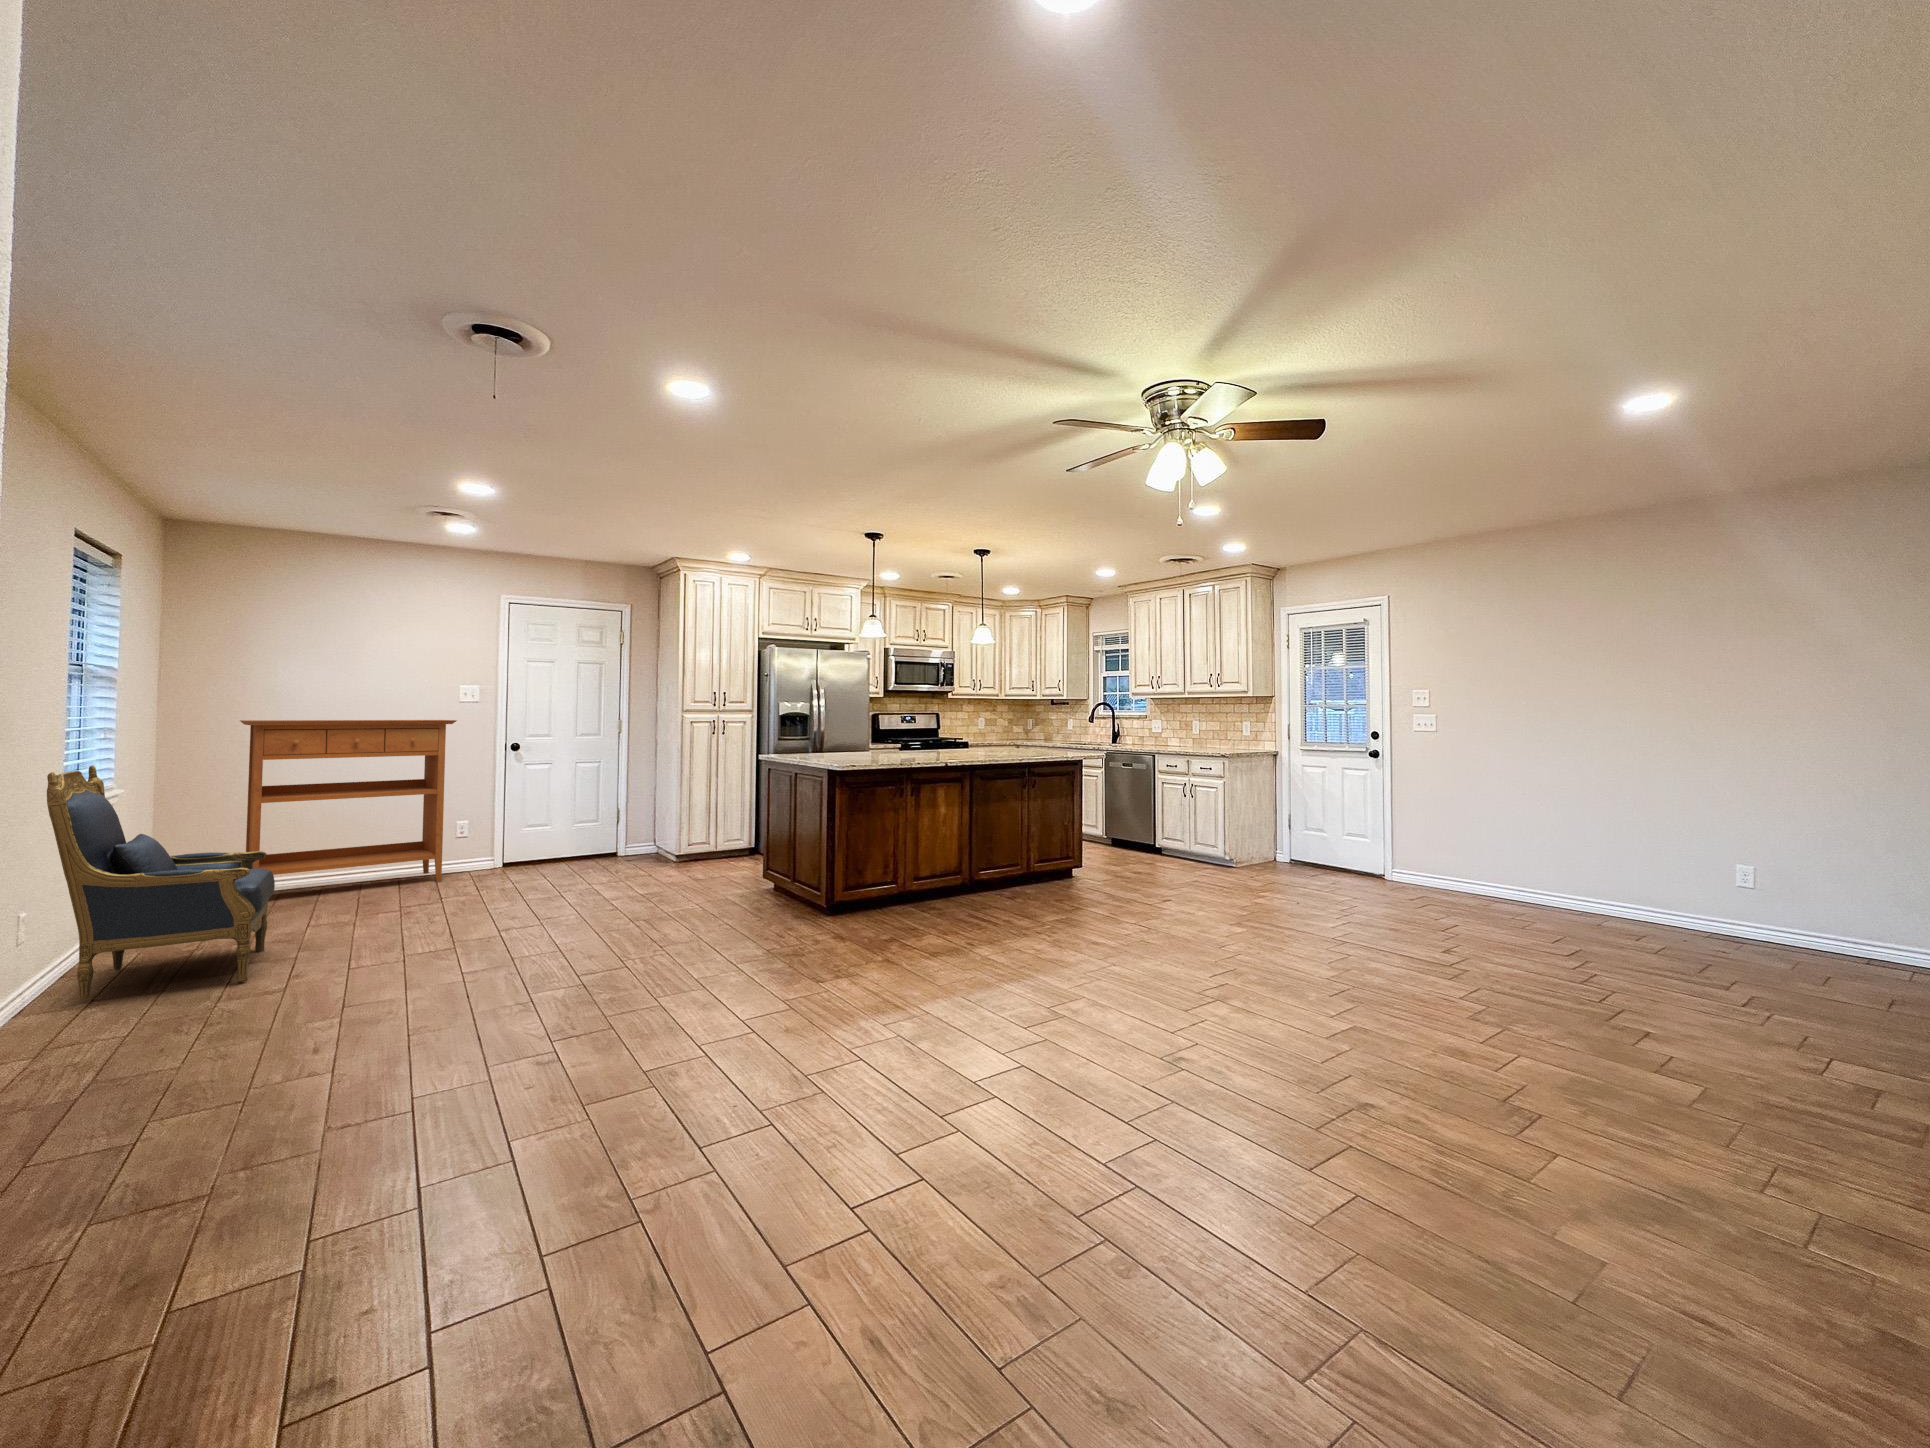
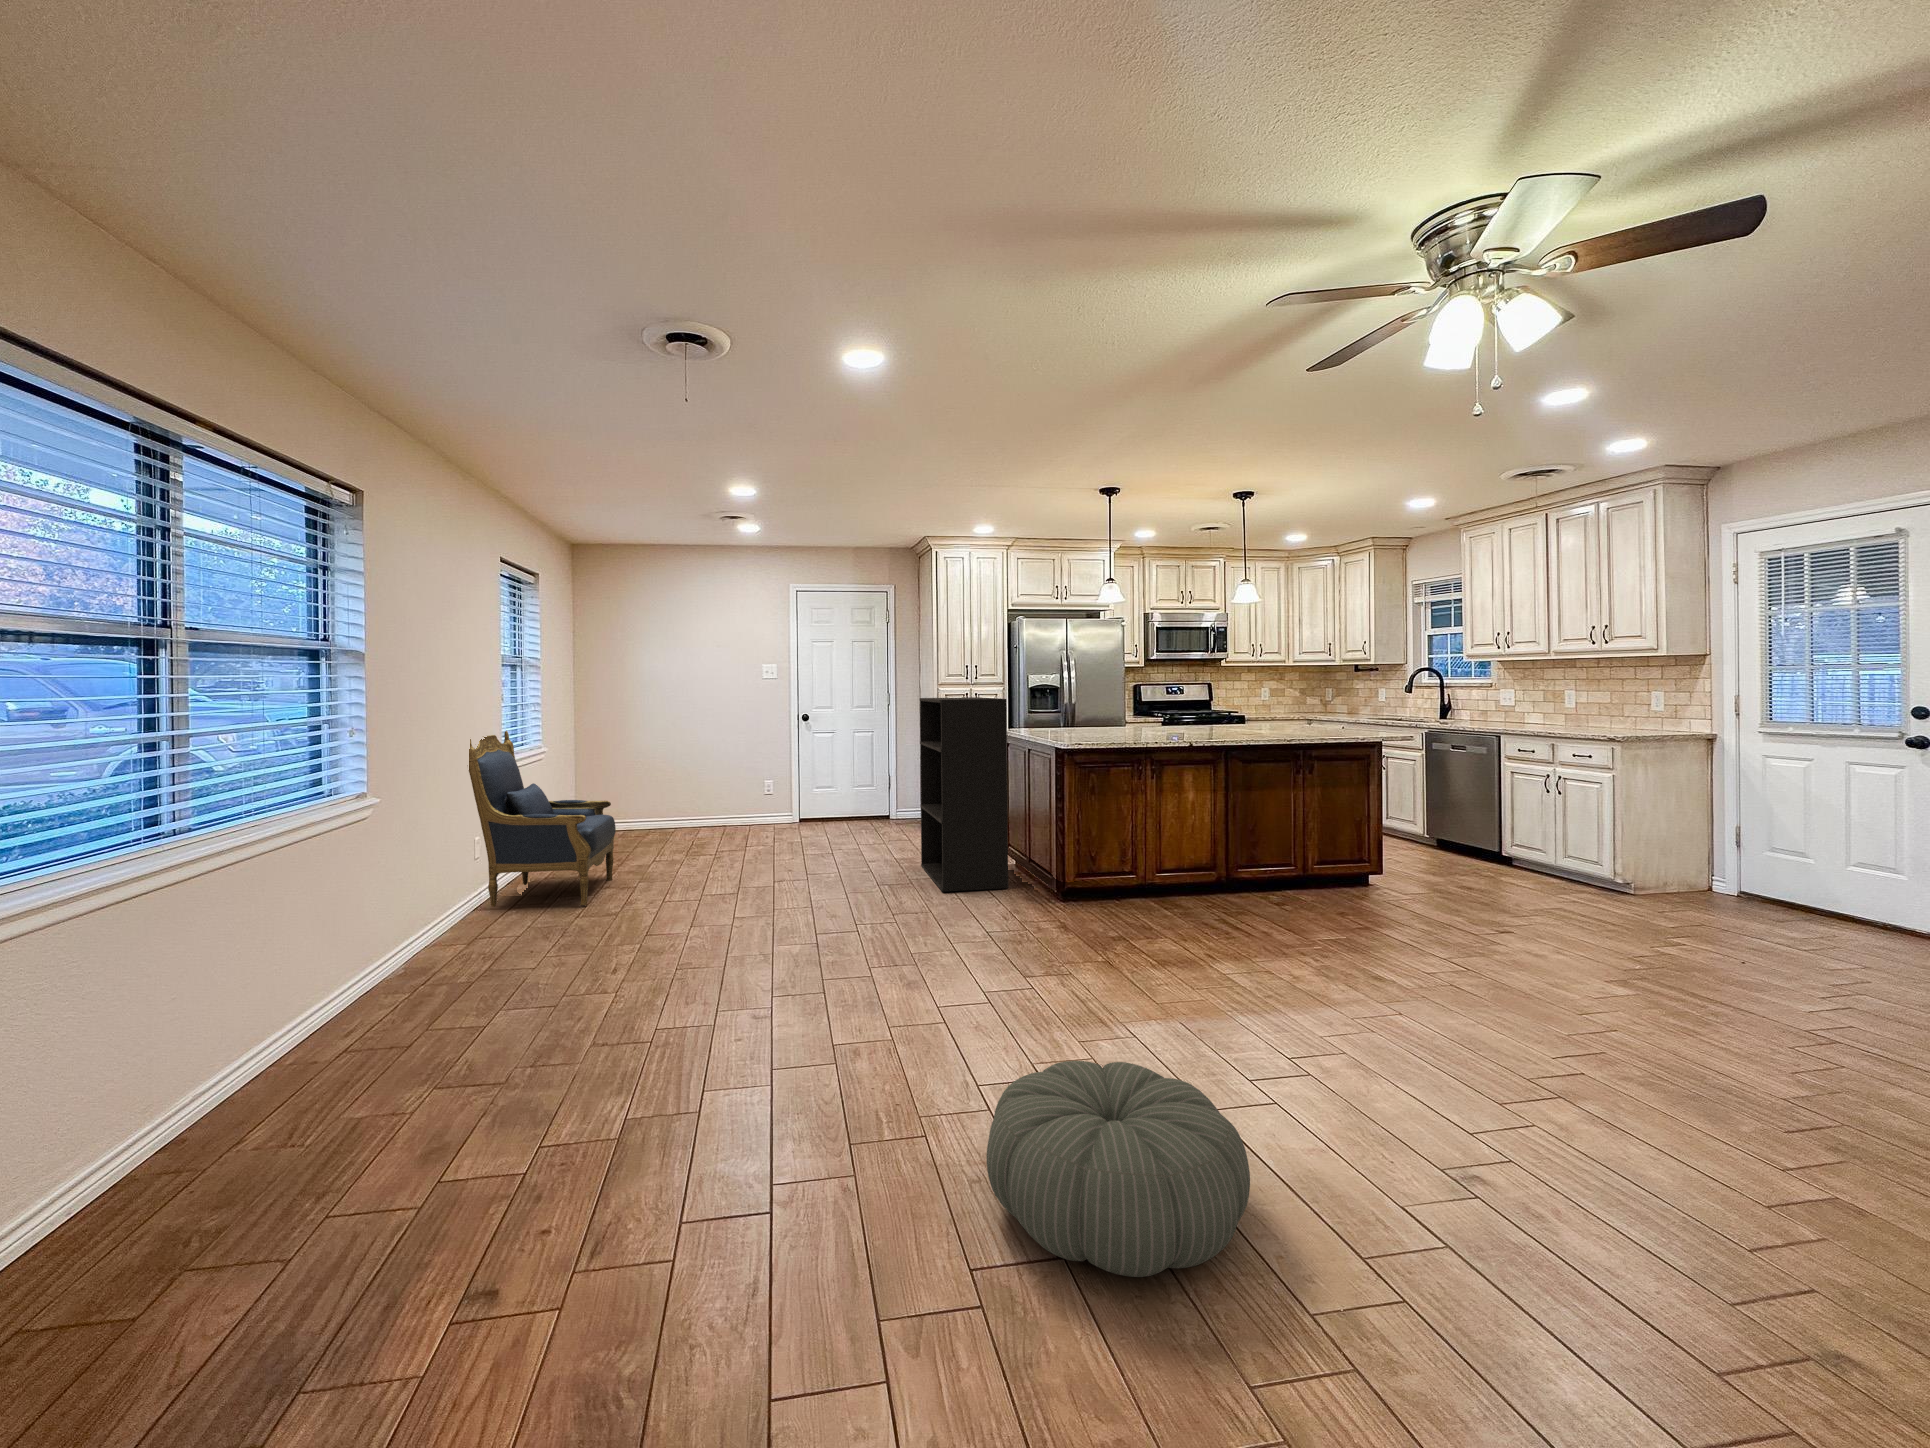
console table: present [240,720,457,883] -> none [616,694,759,839]
bookshelf: none [674,724,778,919] -> present [919,697,1008,892]
pouf: none [854,1008,1047,1147] -> present [987,1061,1250,1277]

